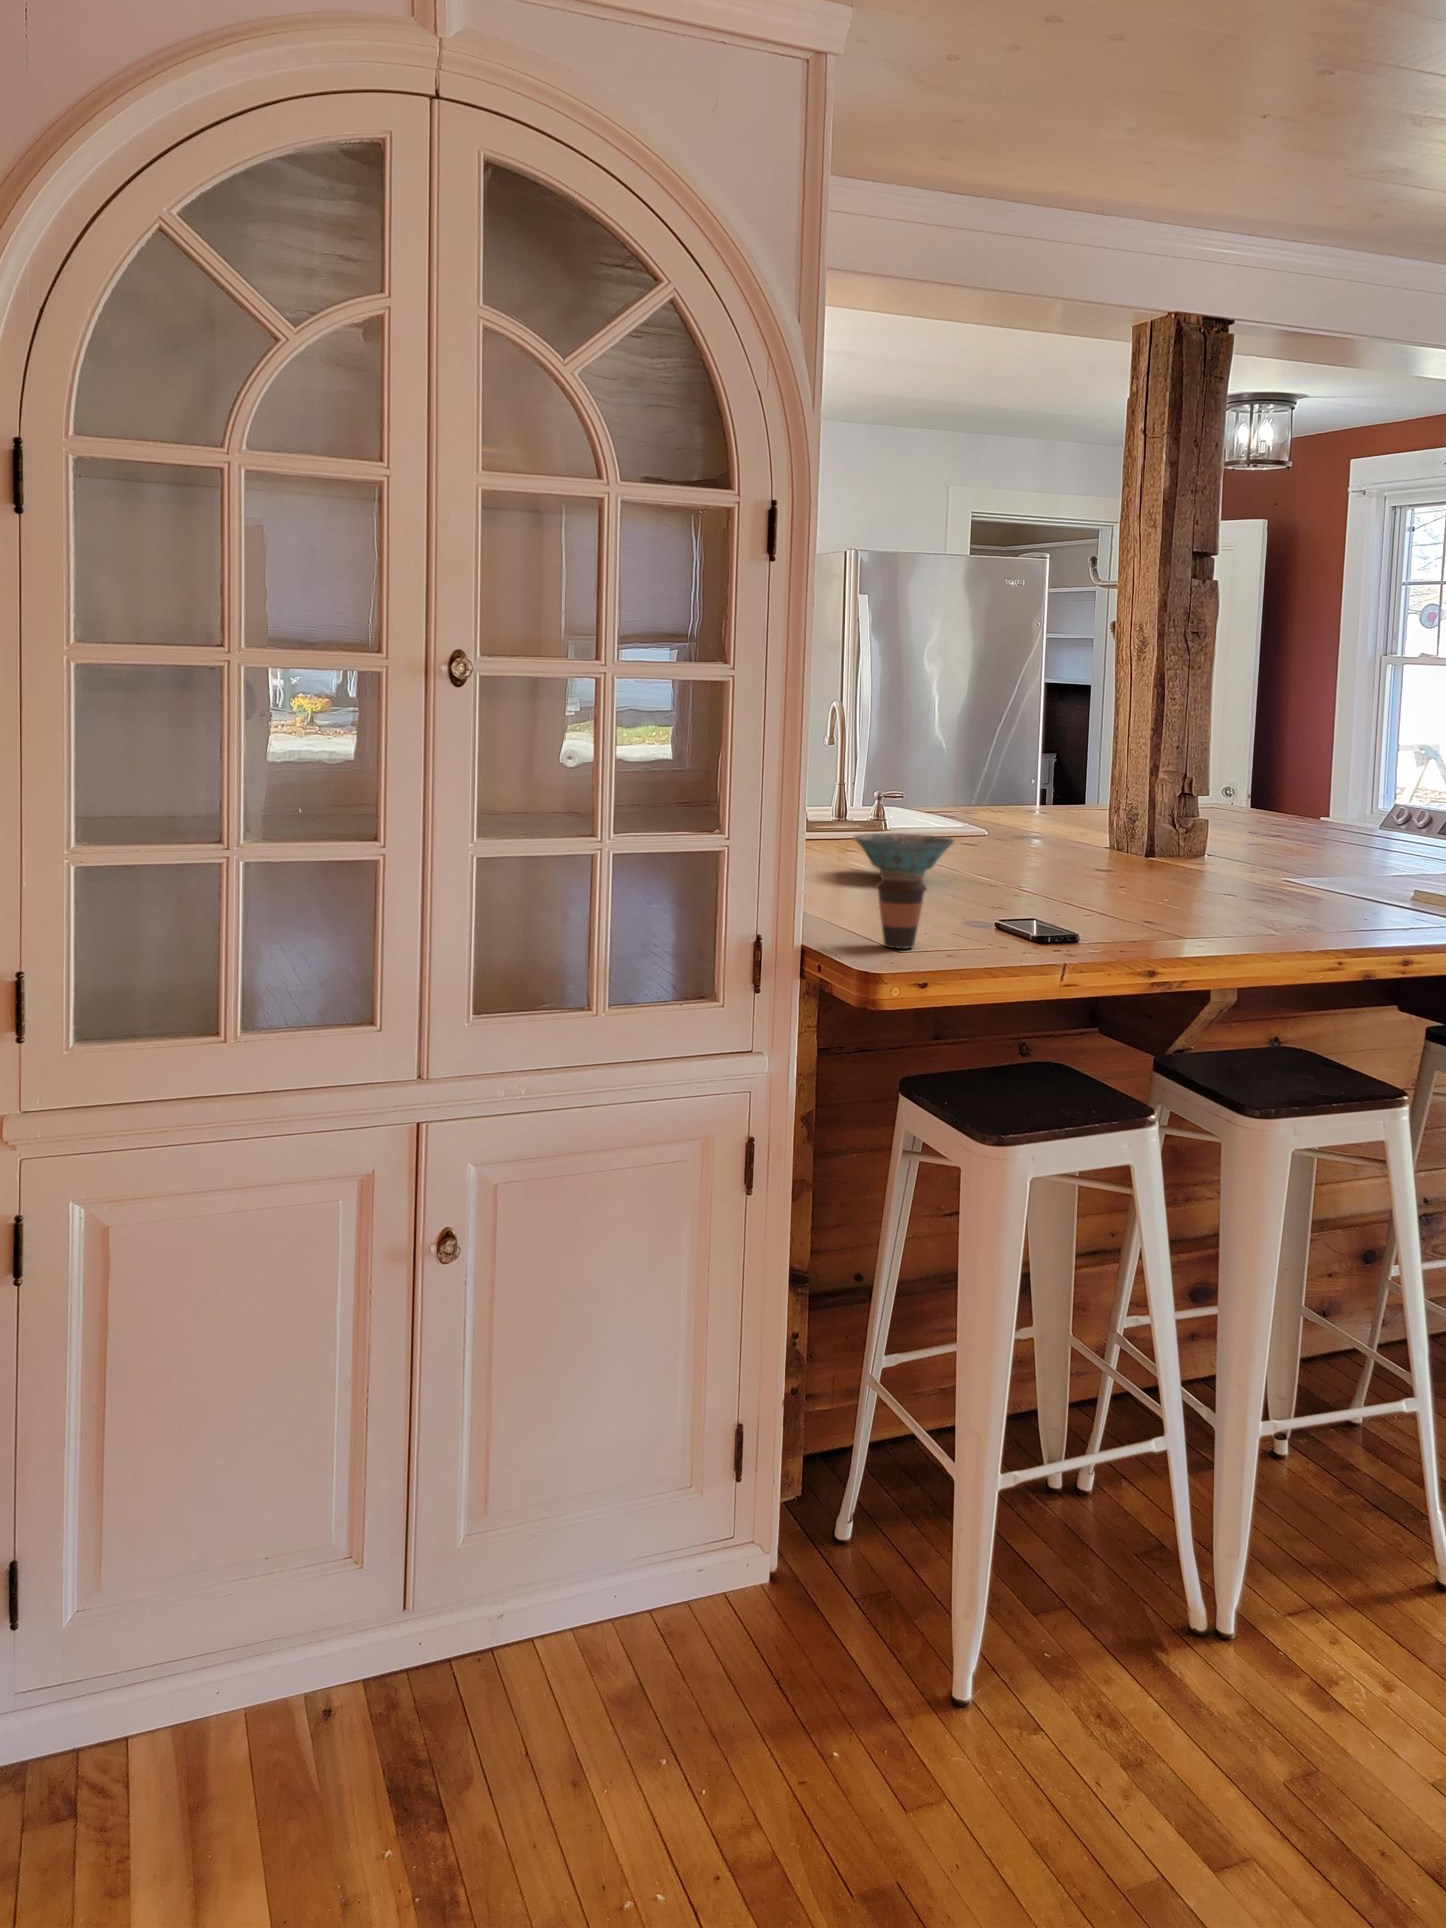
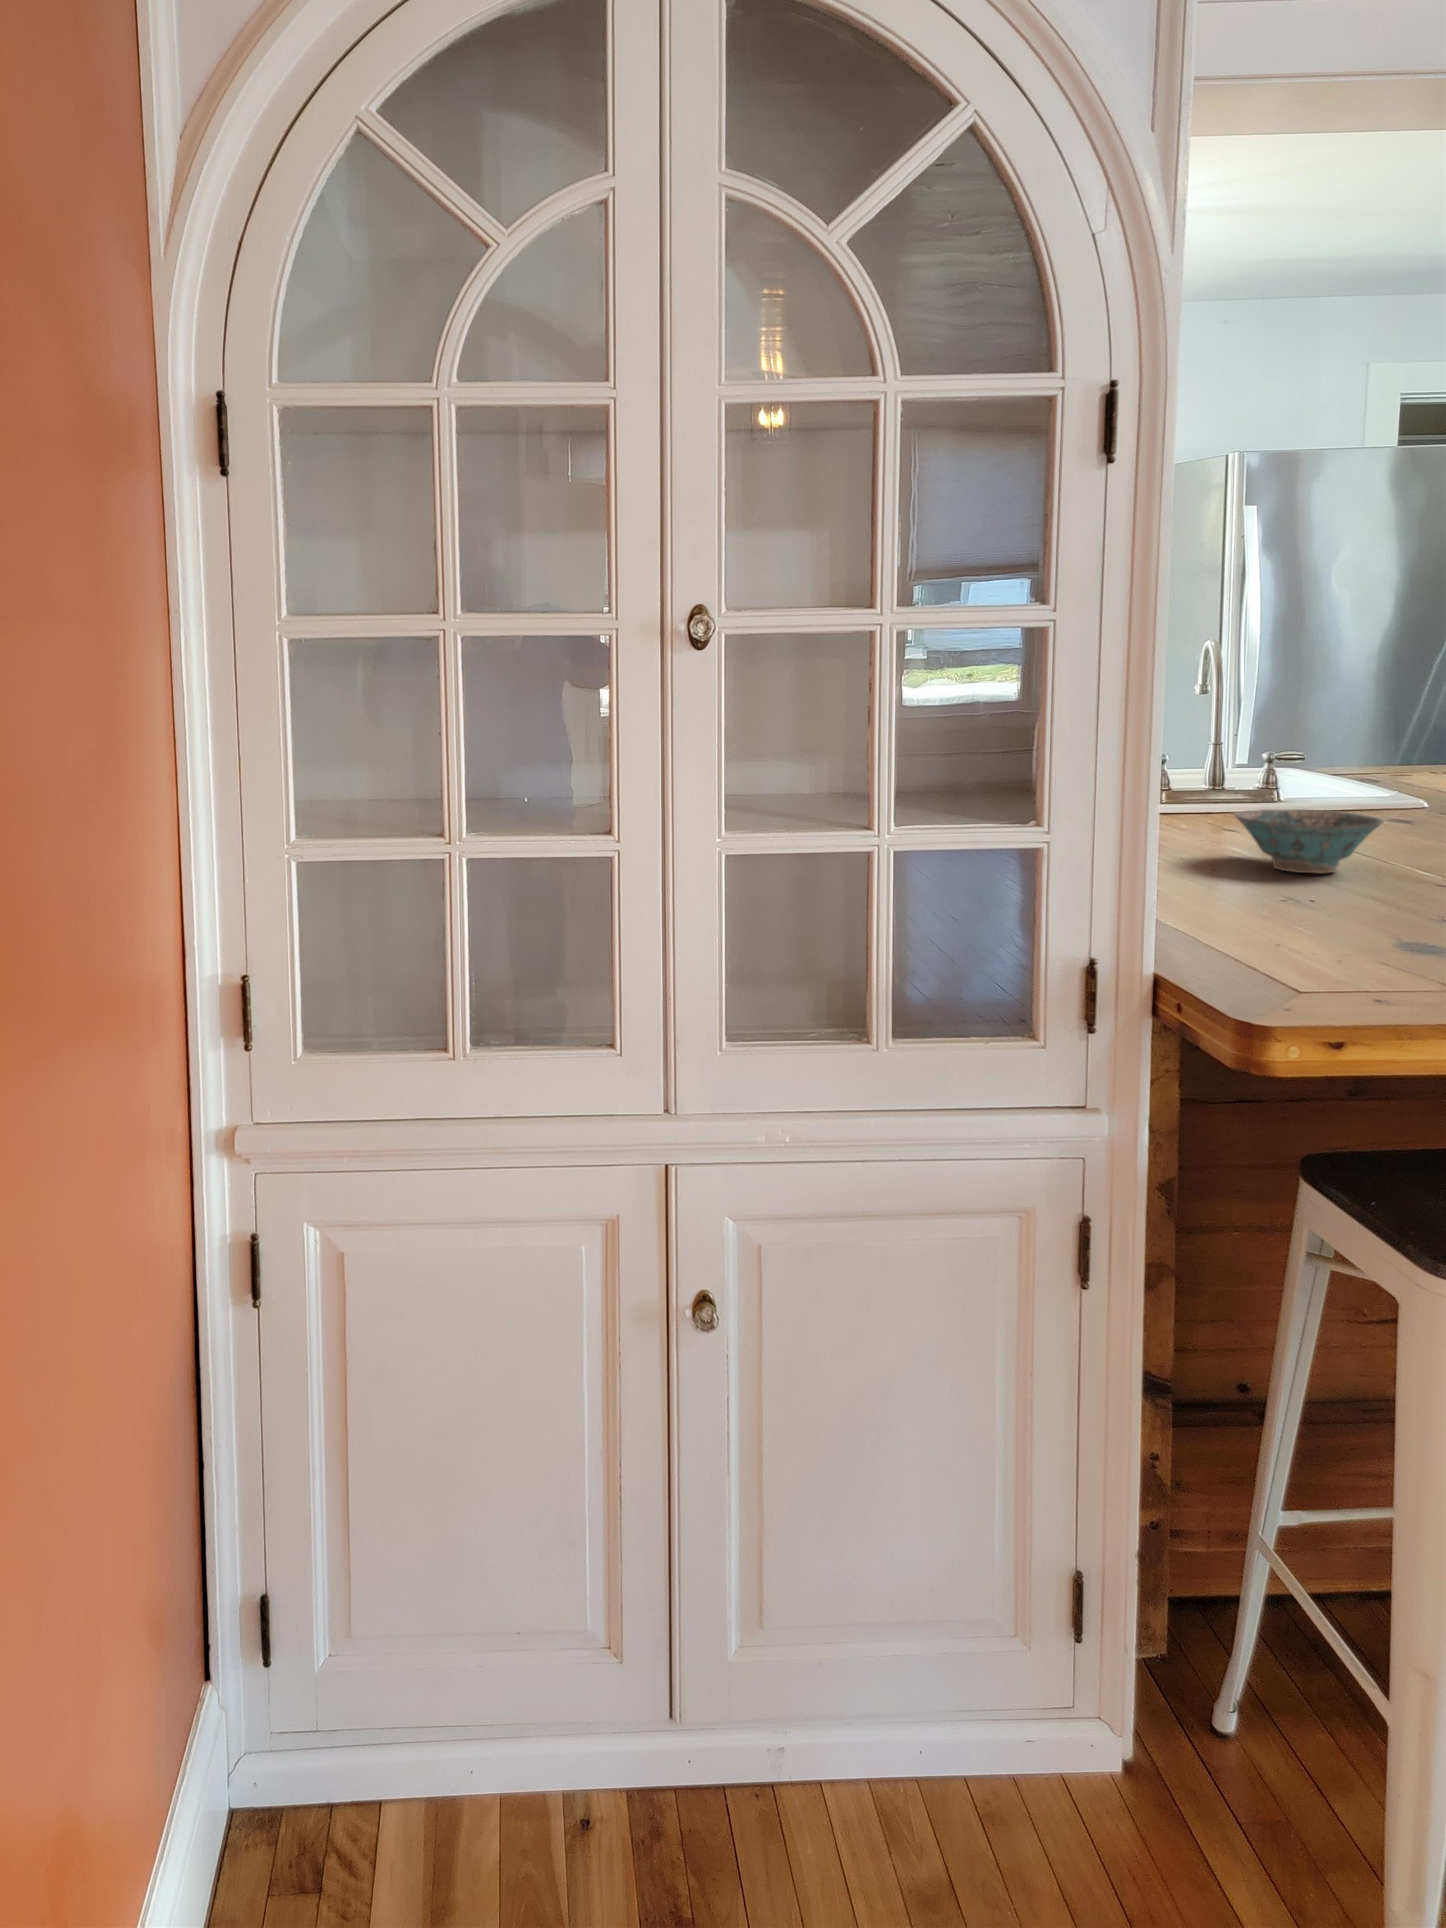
coffee cup: present [875,876,927,949] -> none [1266,885,1348,988]

